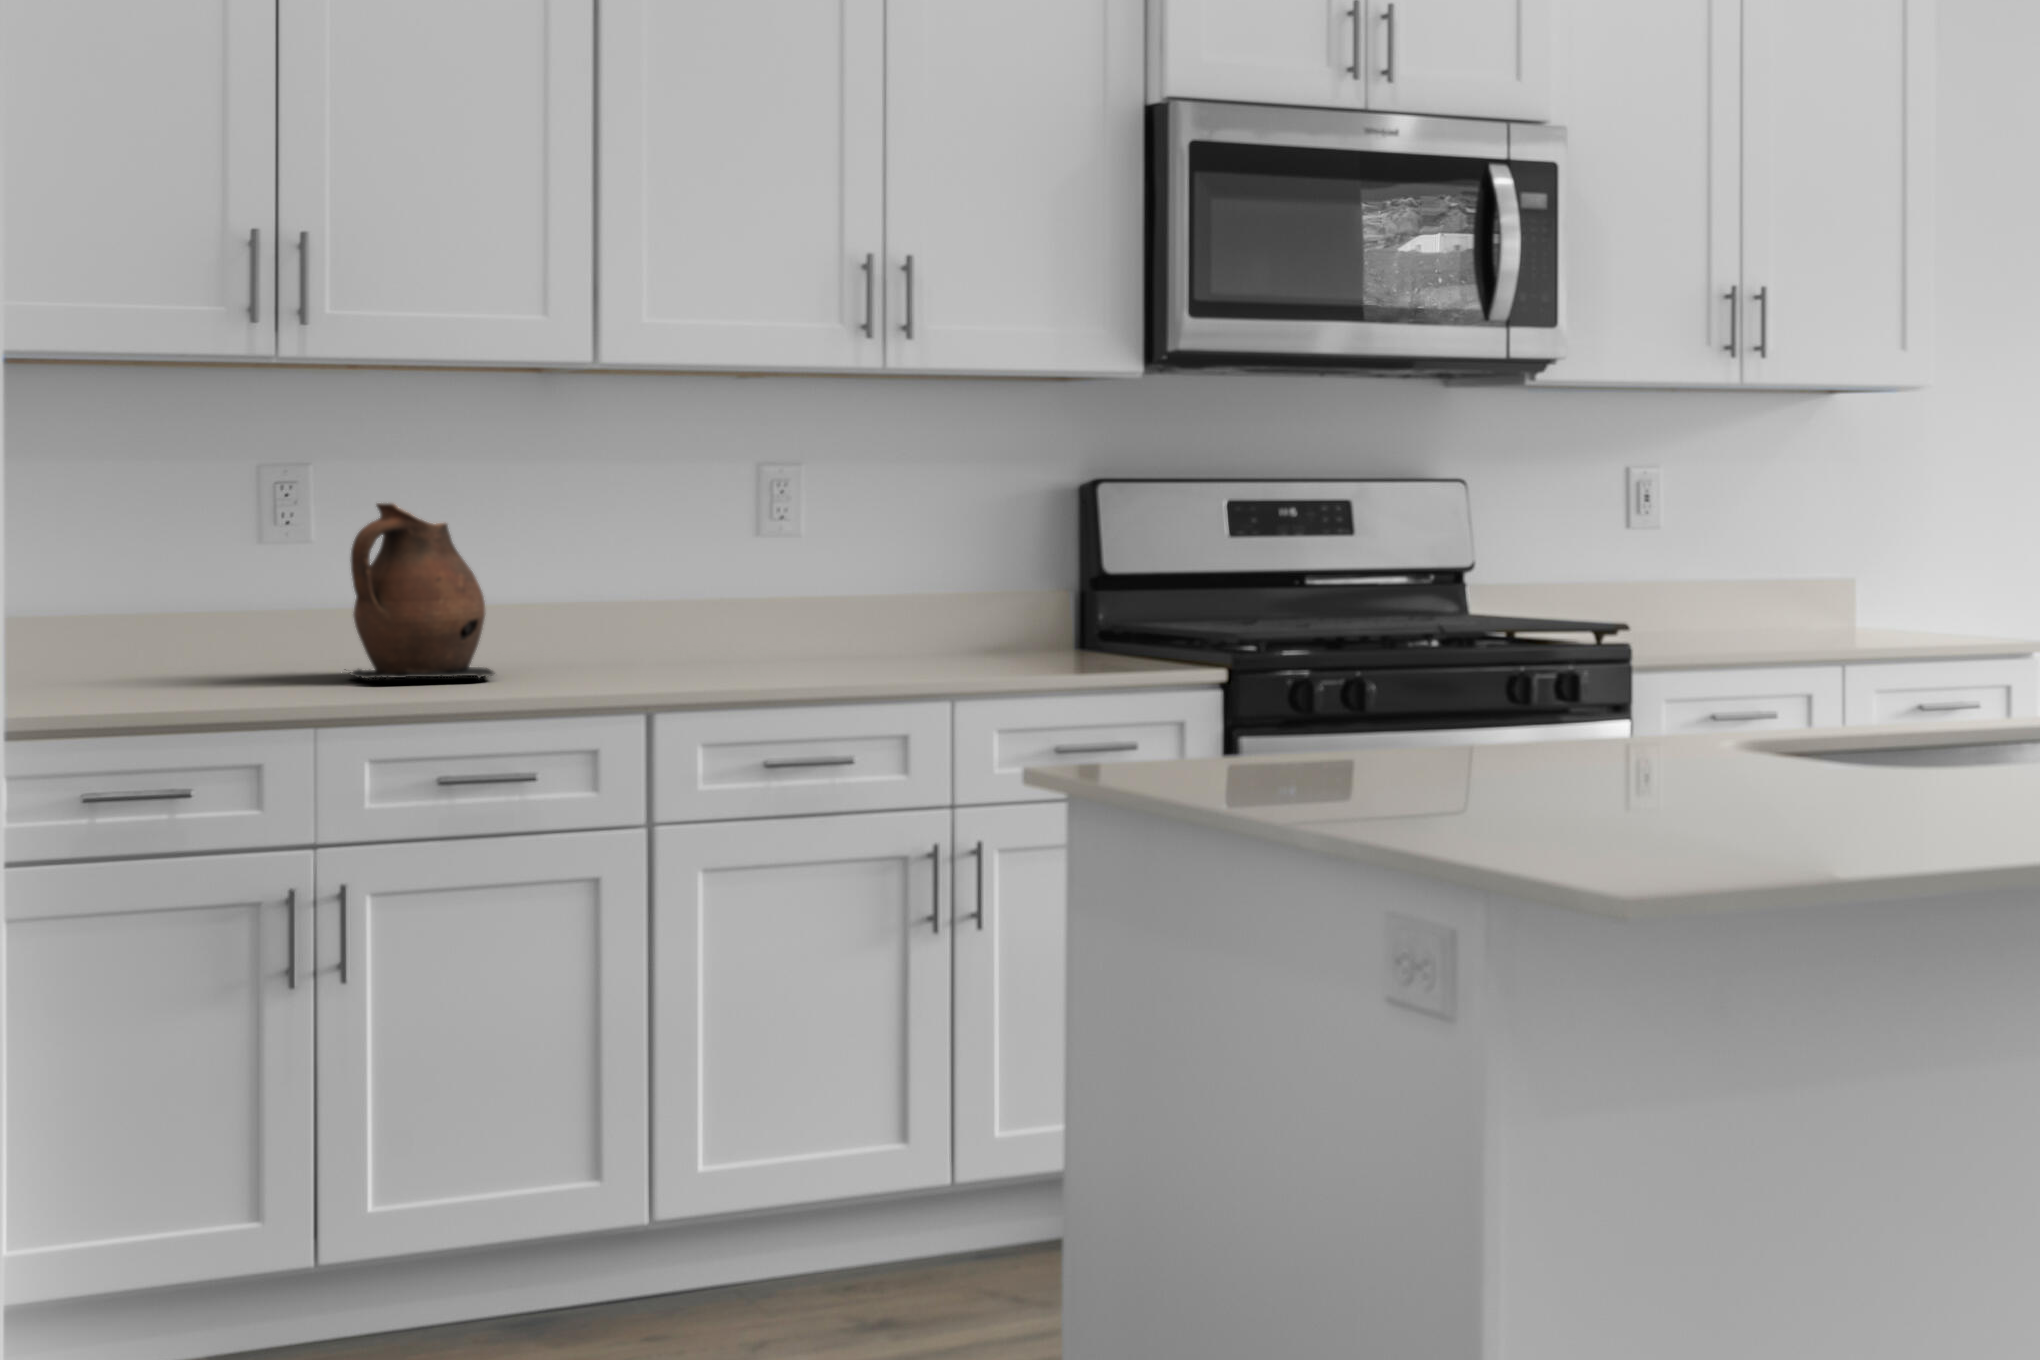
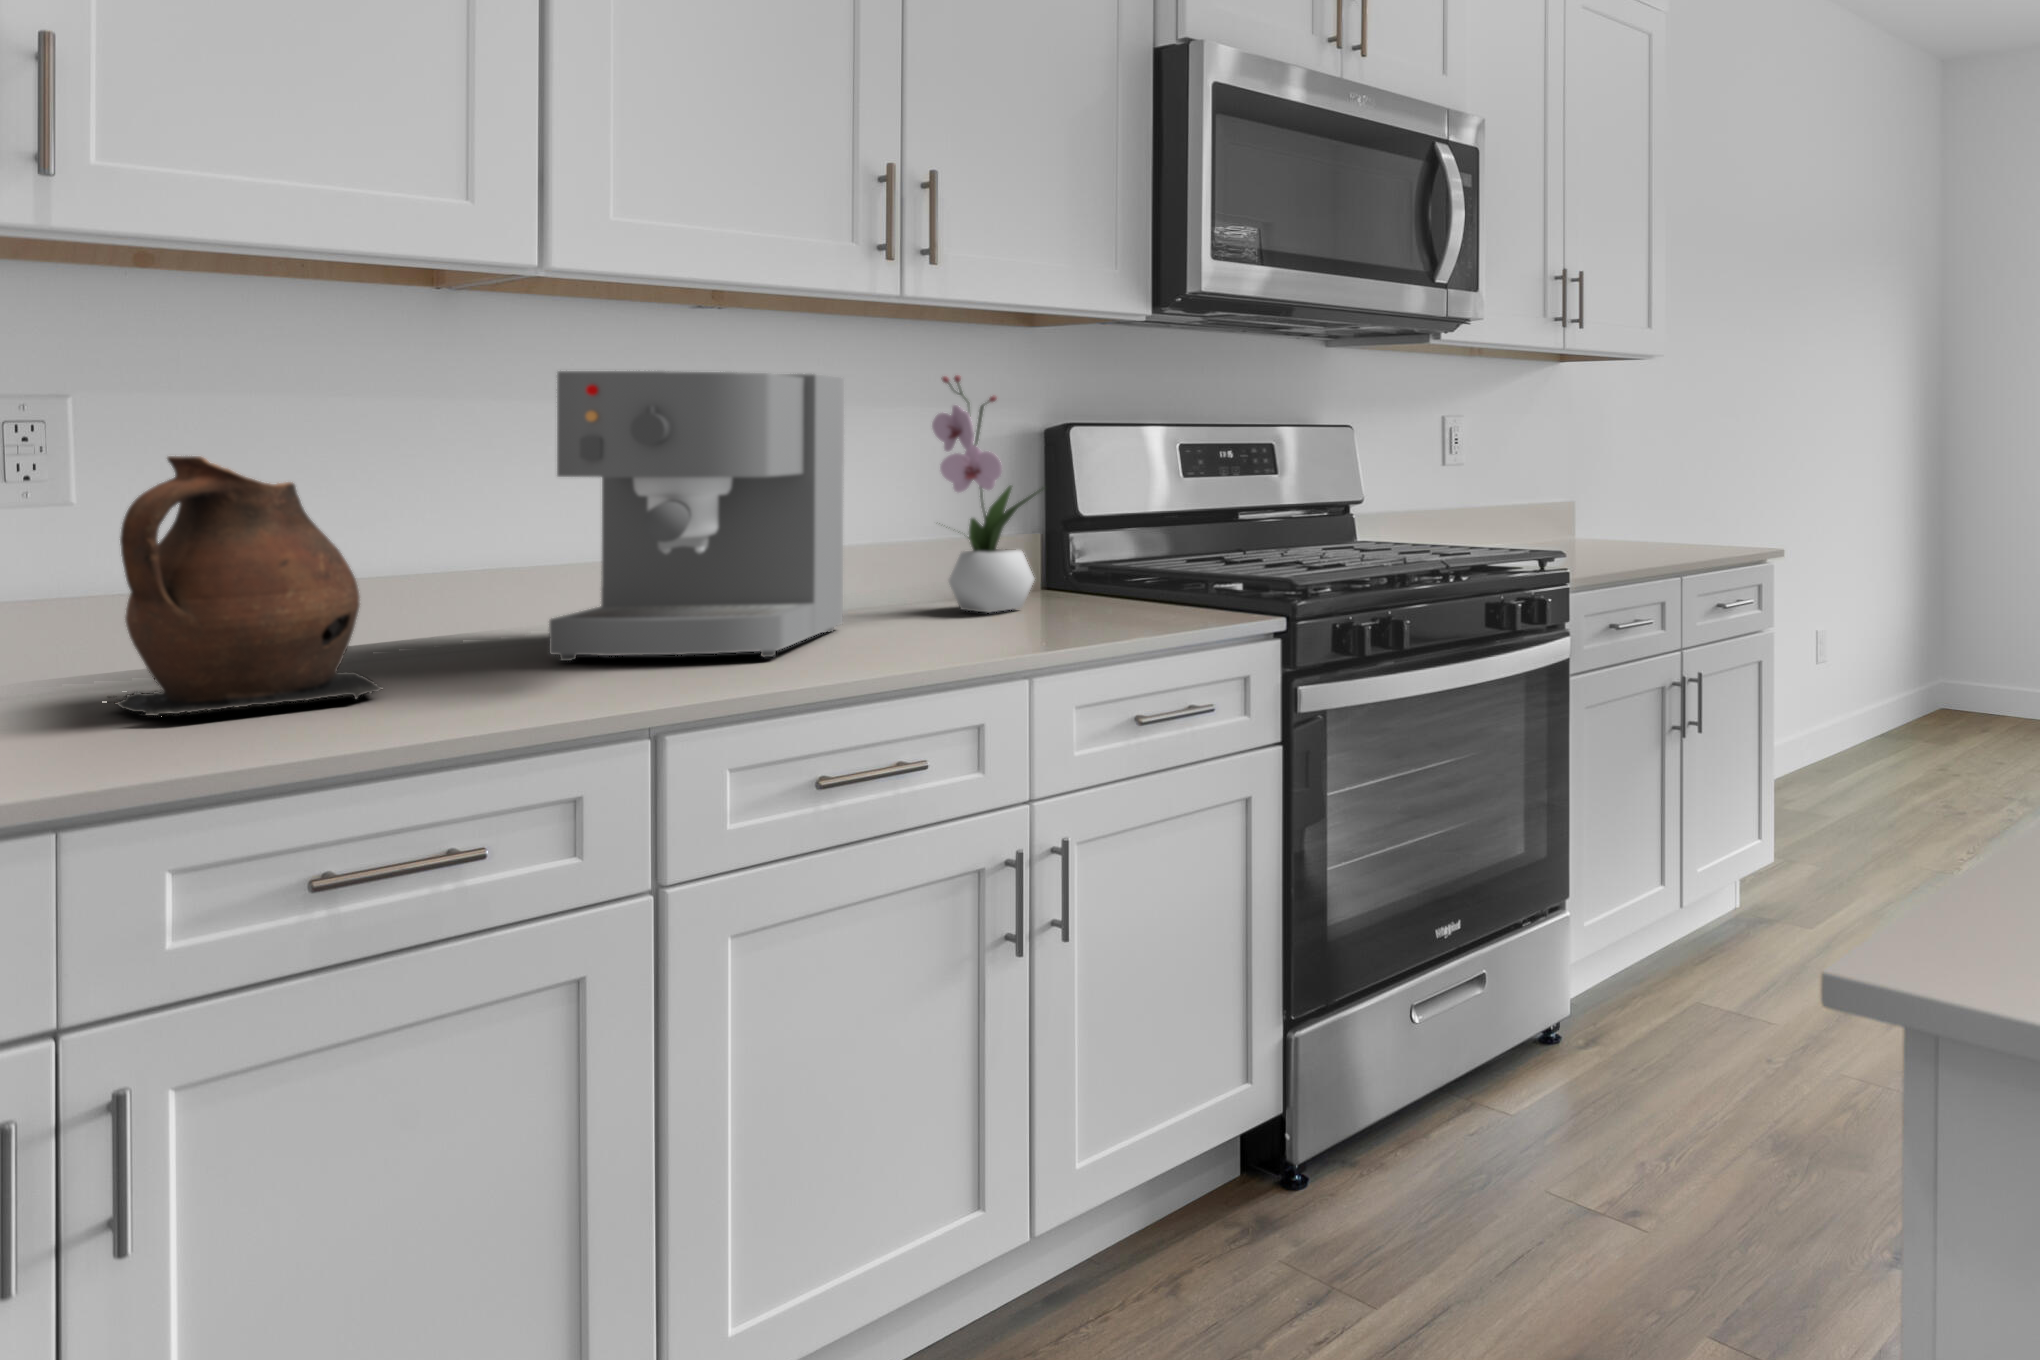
flower arrangement: none [931,433,1034,658] -> present [932,375,1041,612]
coffee maker: none [611,437,845,674] -> present [549,371,844,661]

